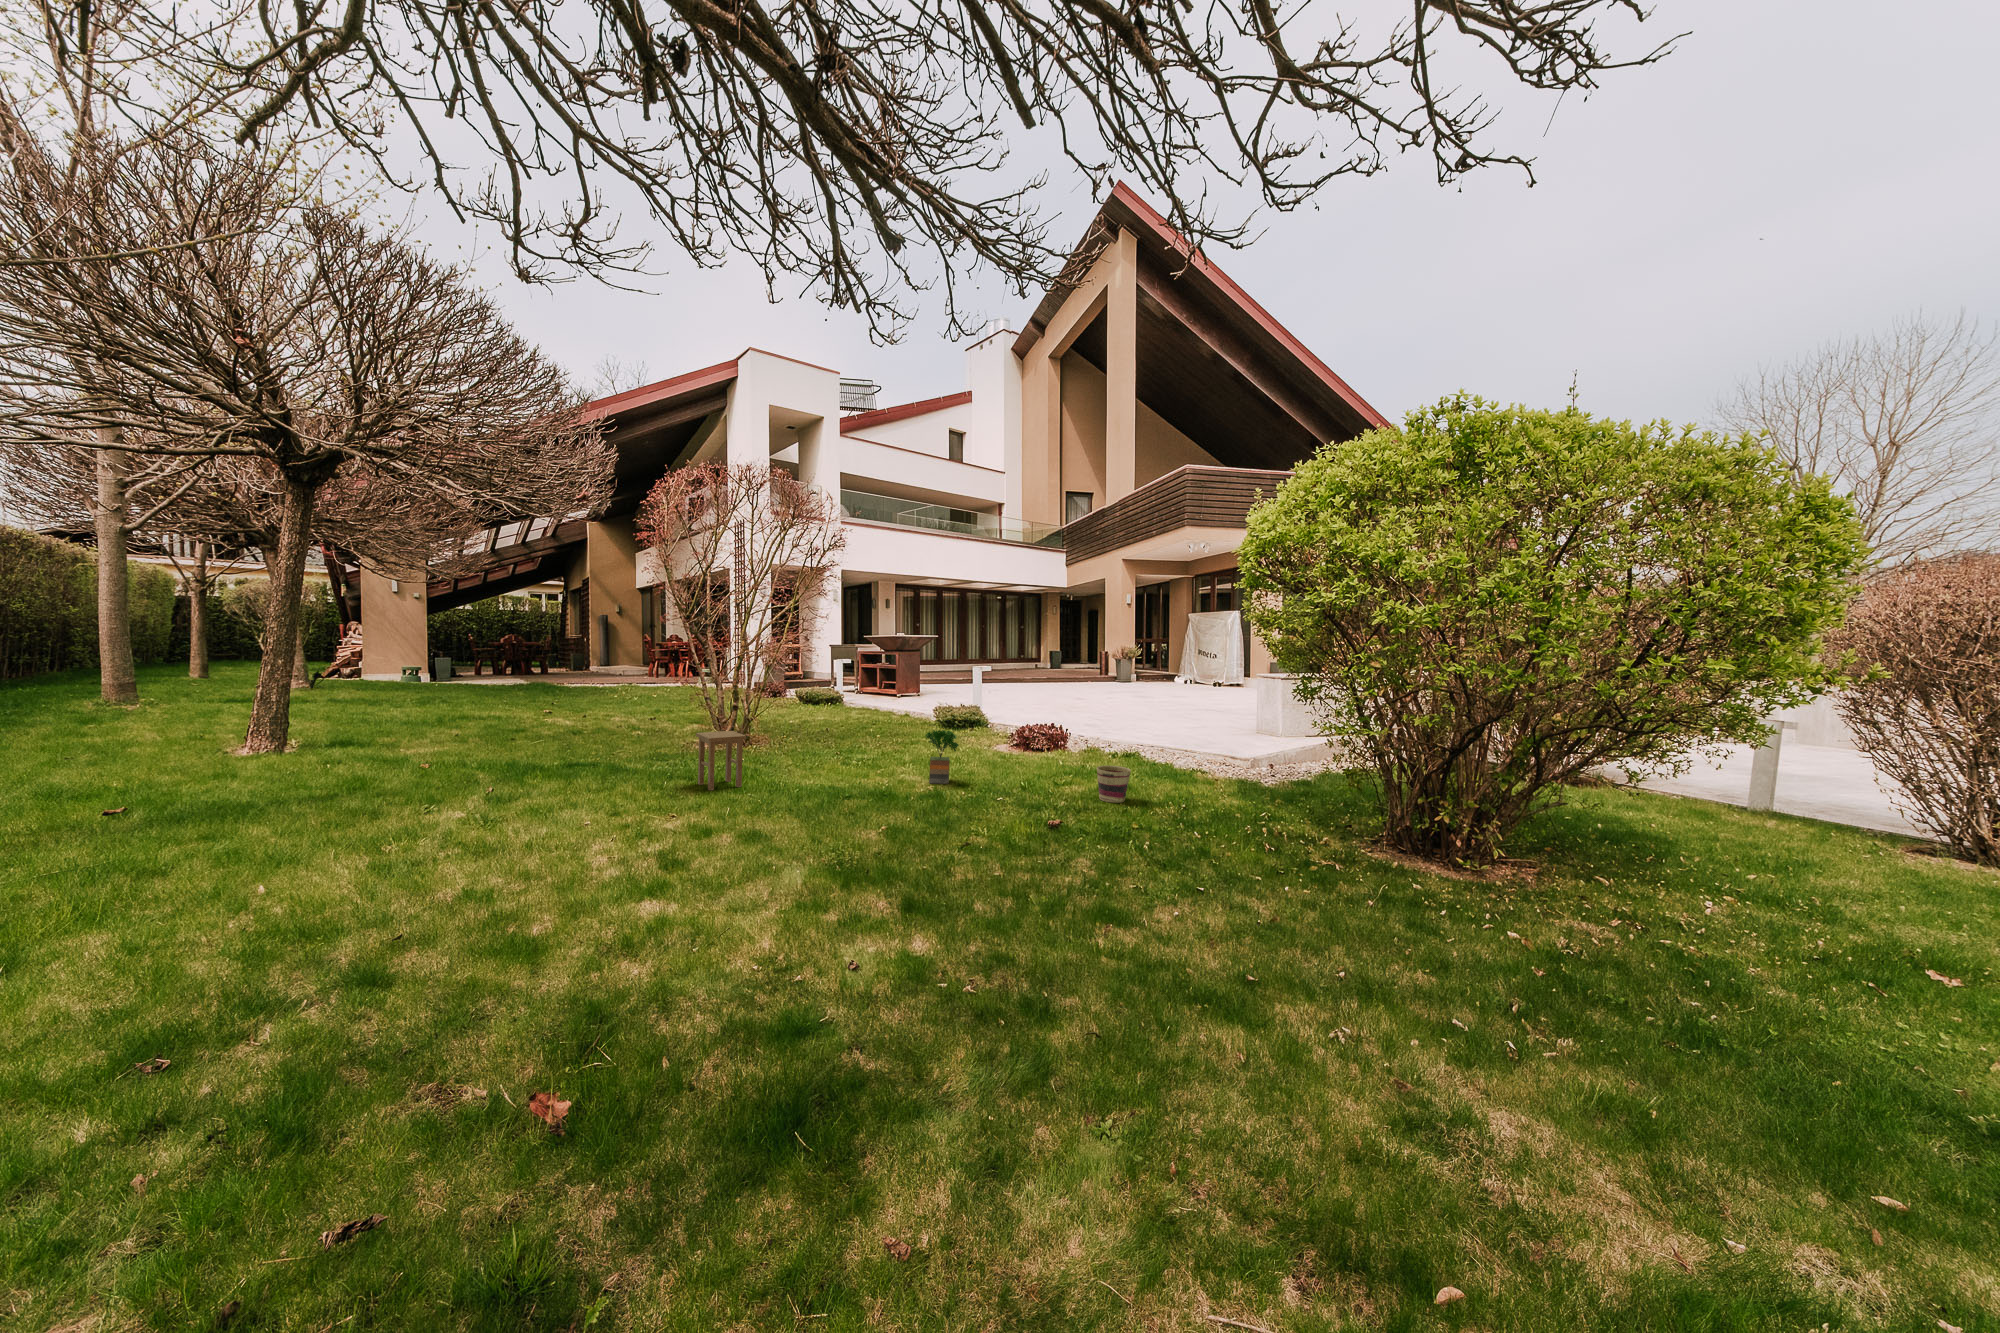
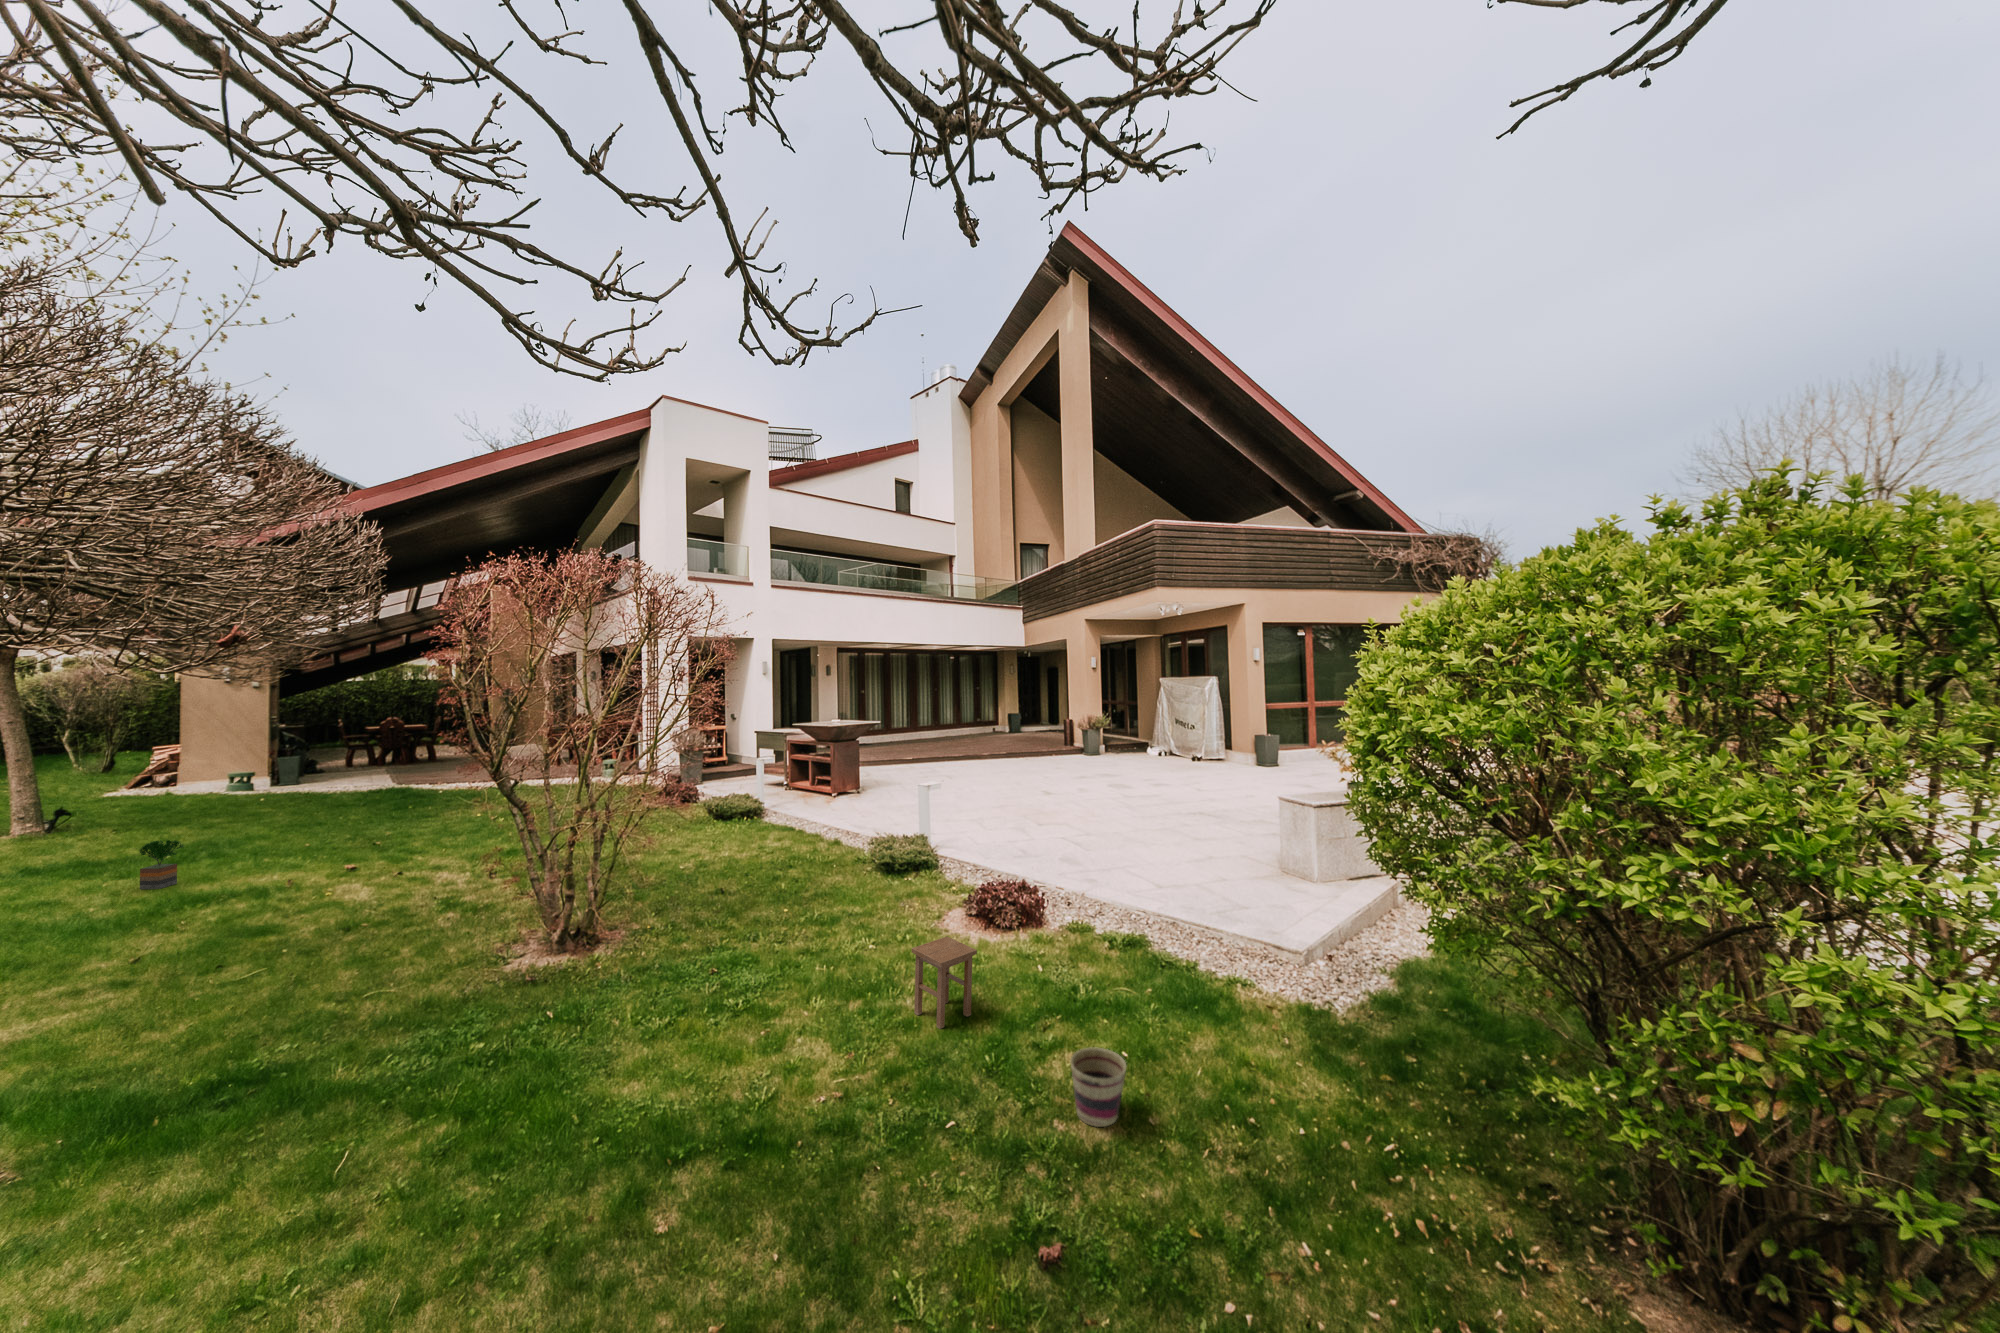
potted tree: present [925,730,959,784] -> present [139,840,184,889]
stool: present [696,731,746,790] -> present [912,936,977,1029]

